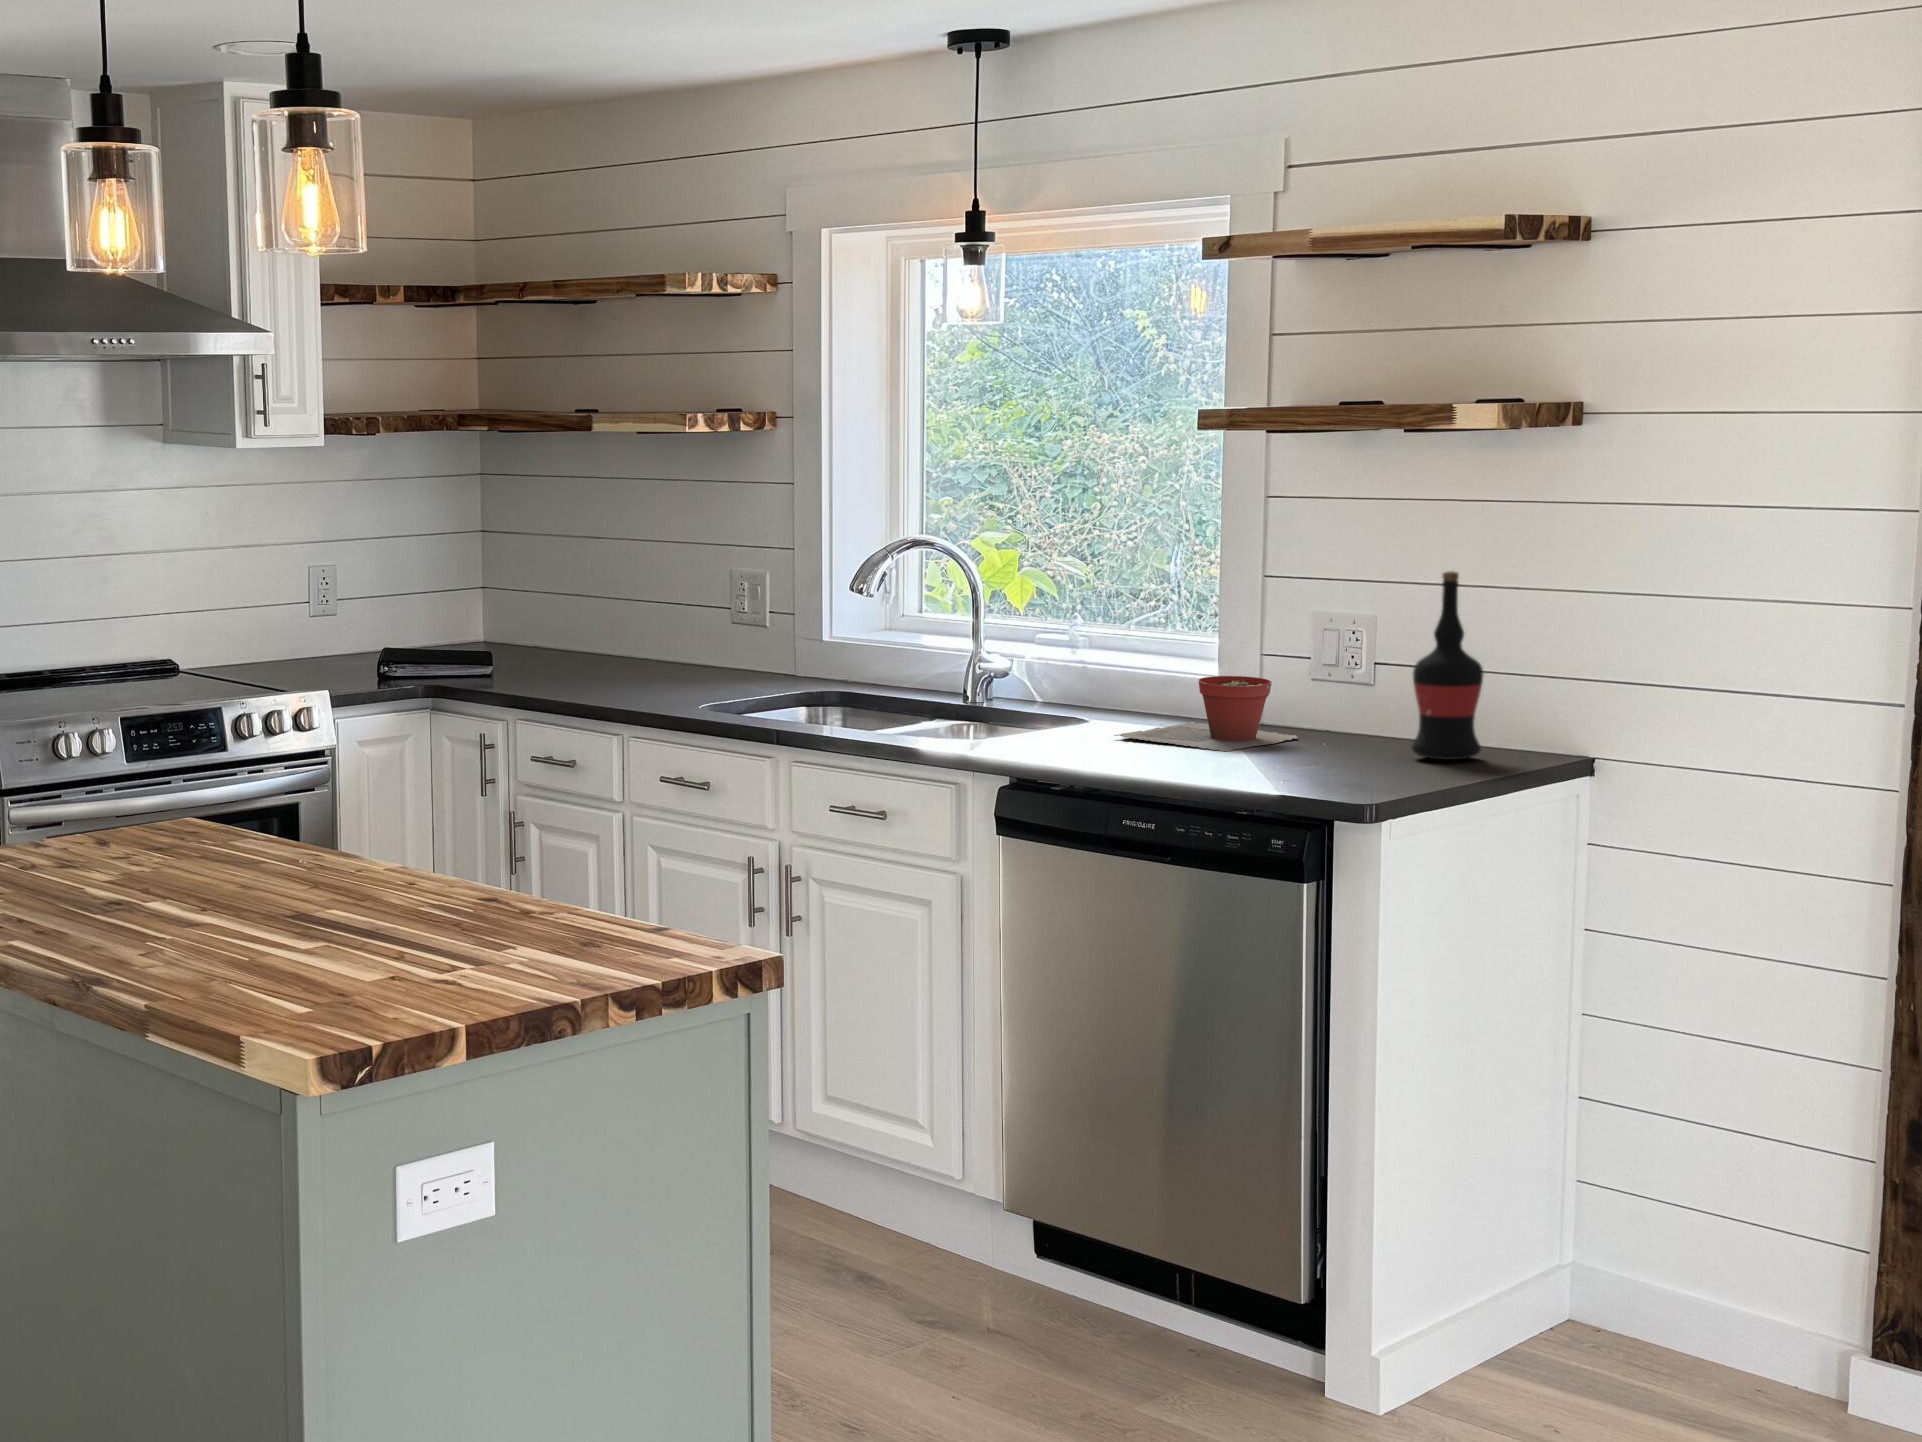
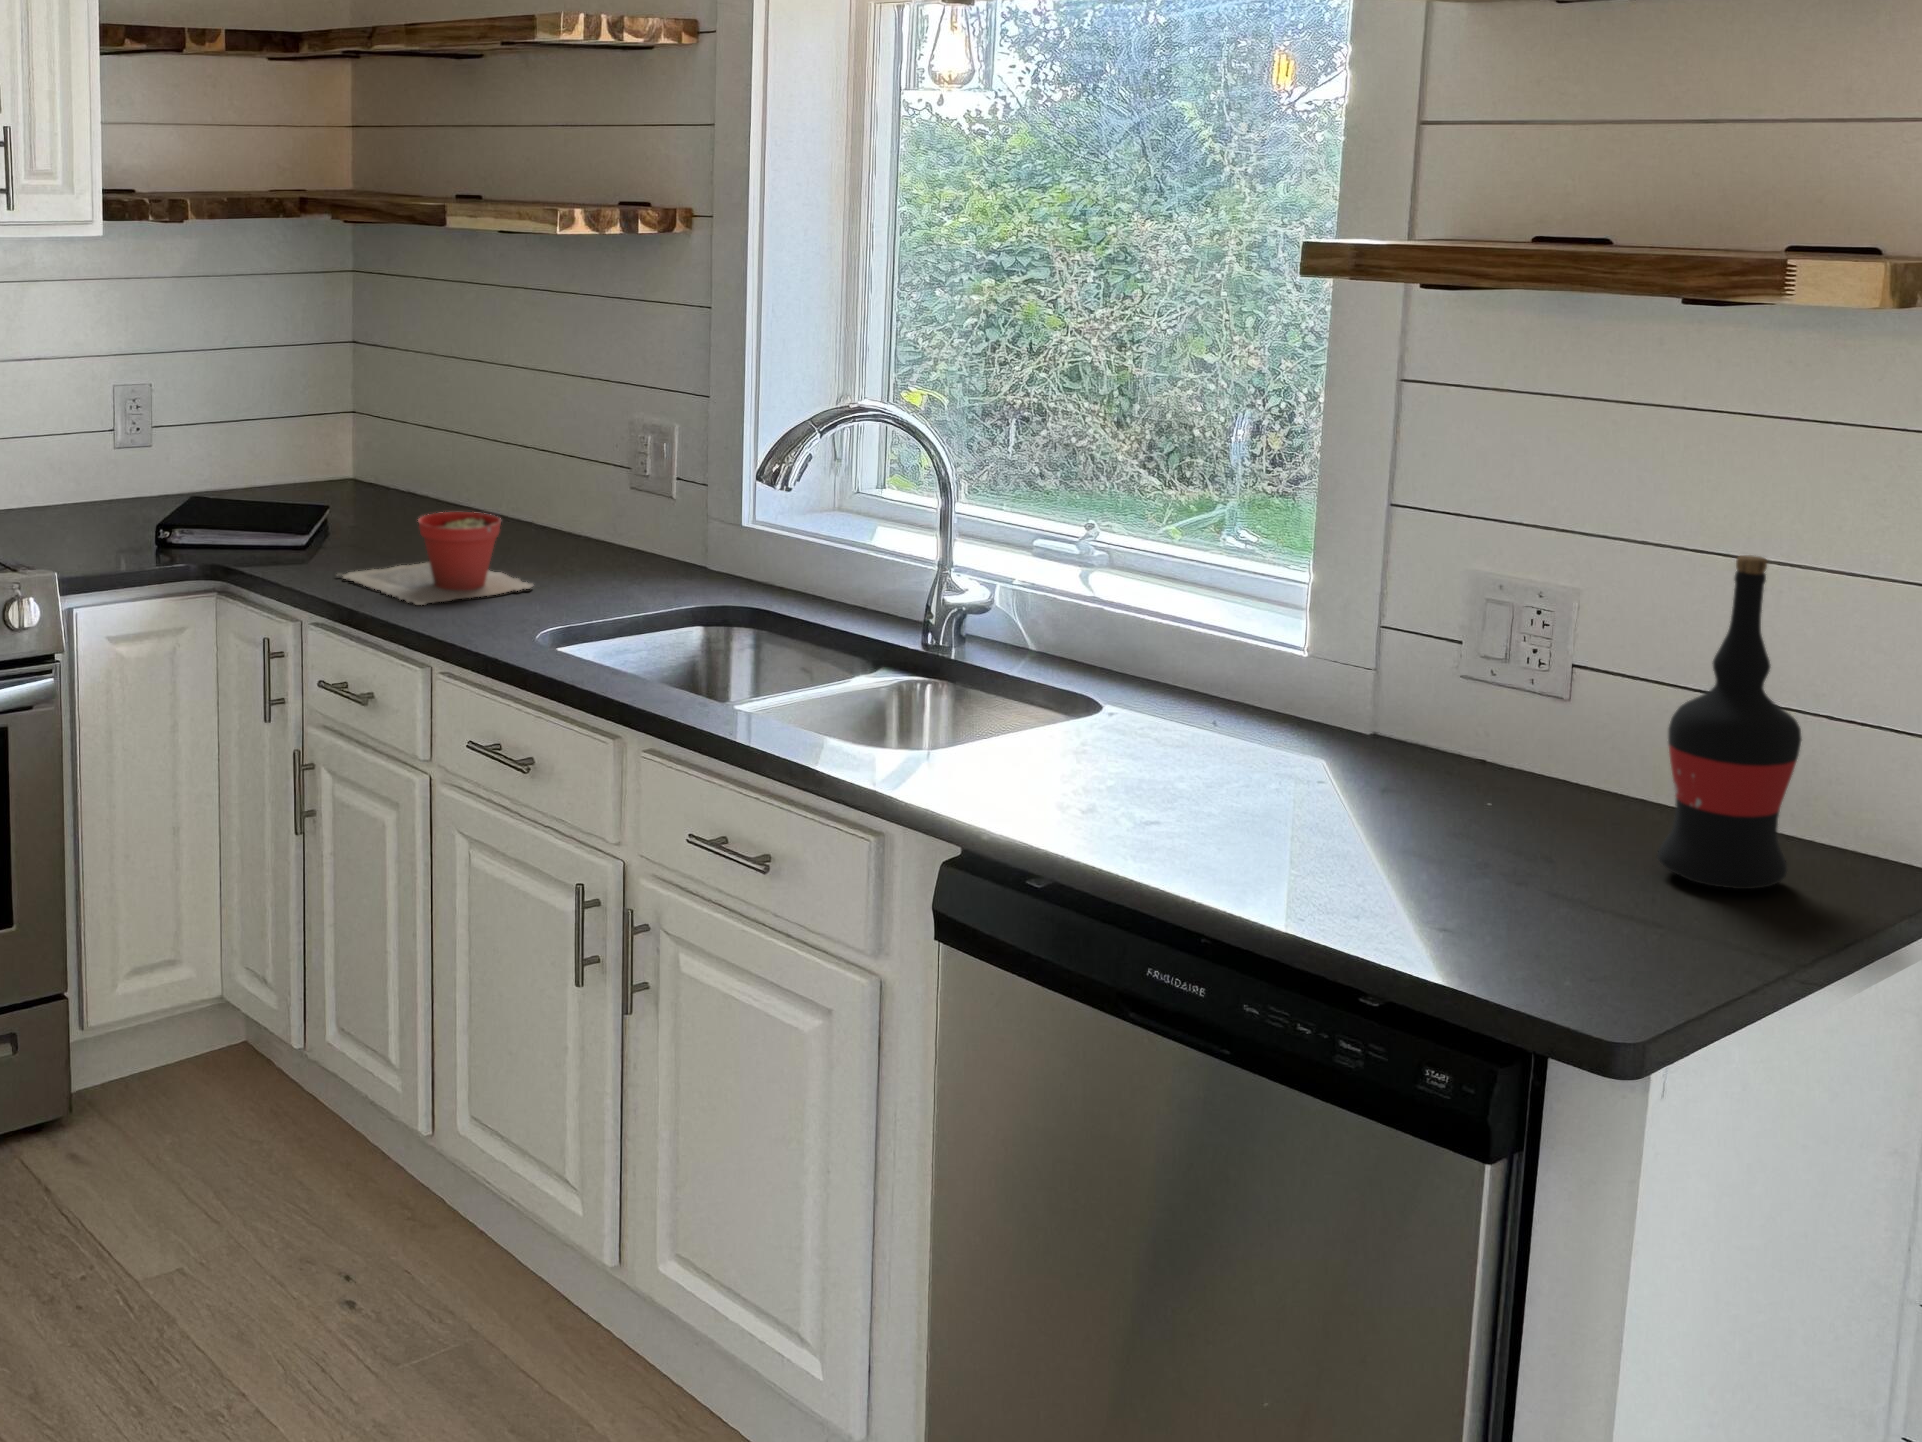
plant pot: present [1114,676,1298,751] -> present [343,512,533,605]

